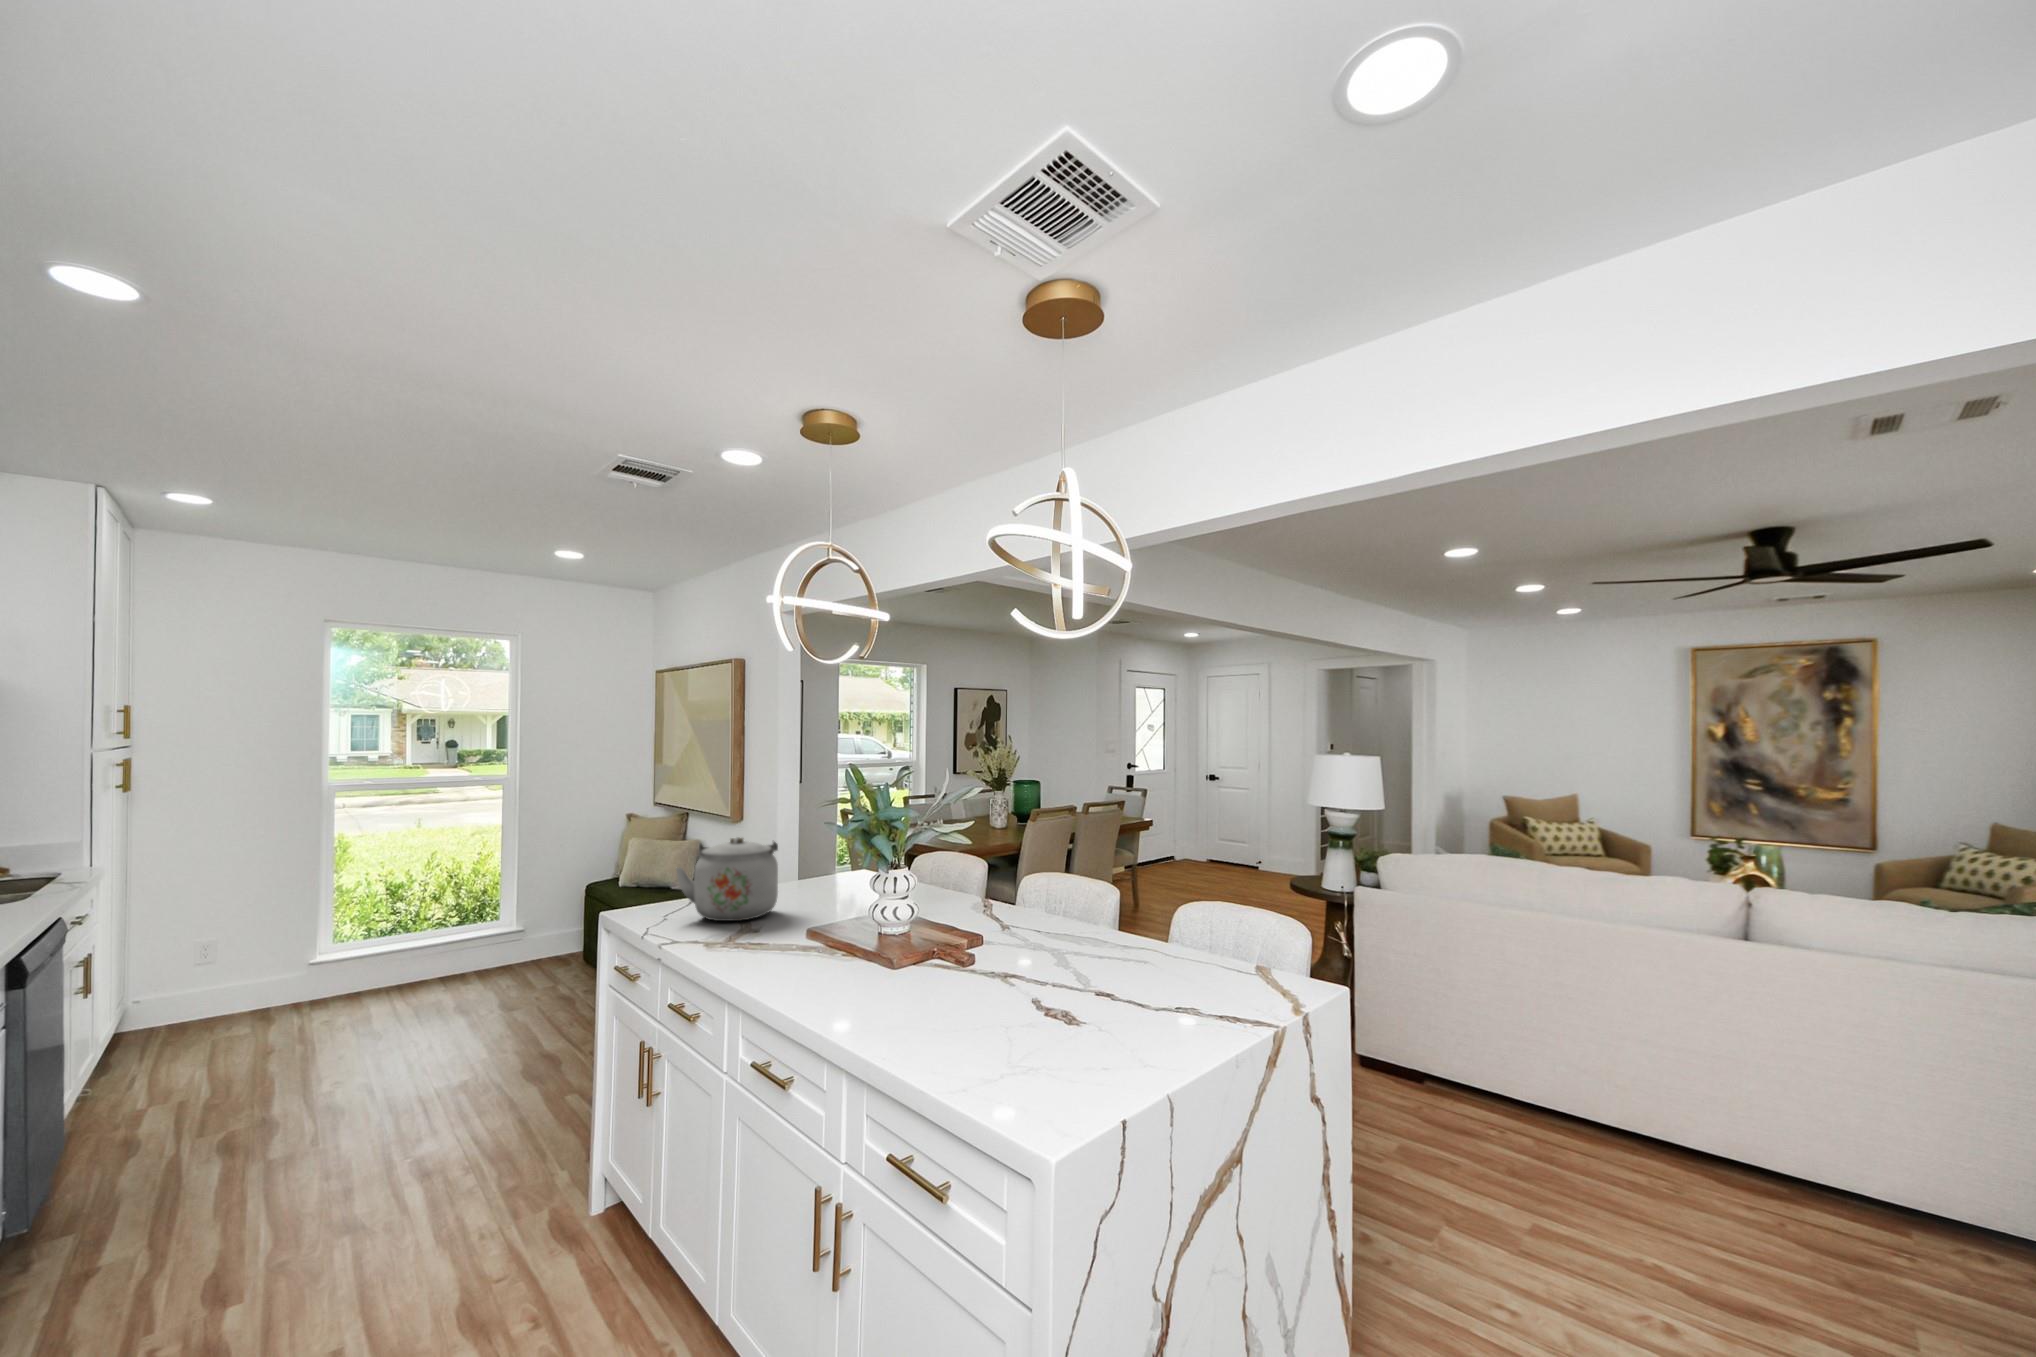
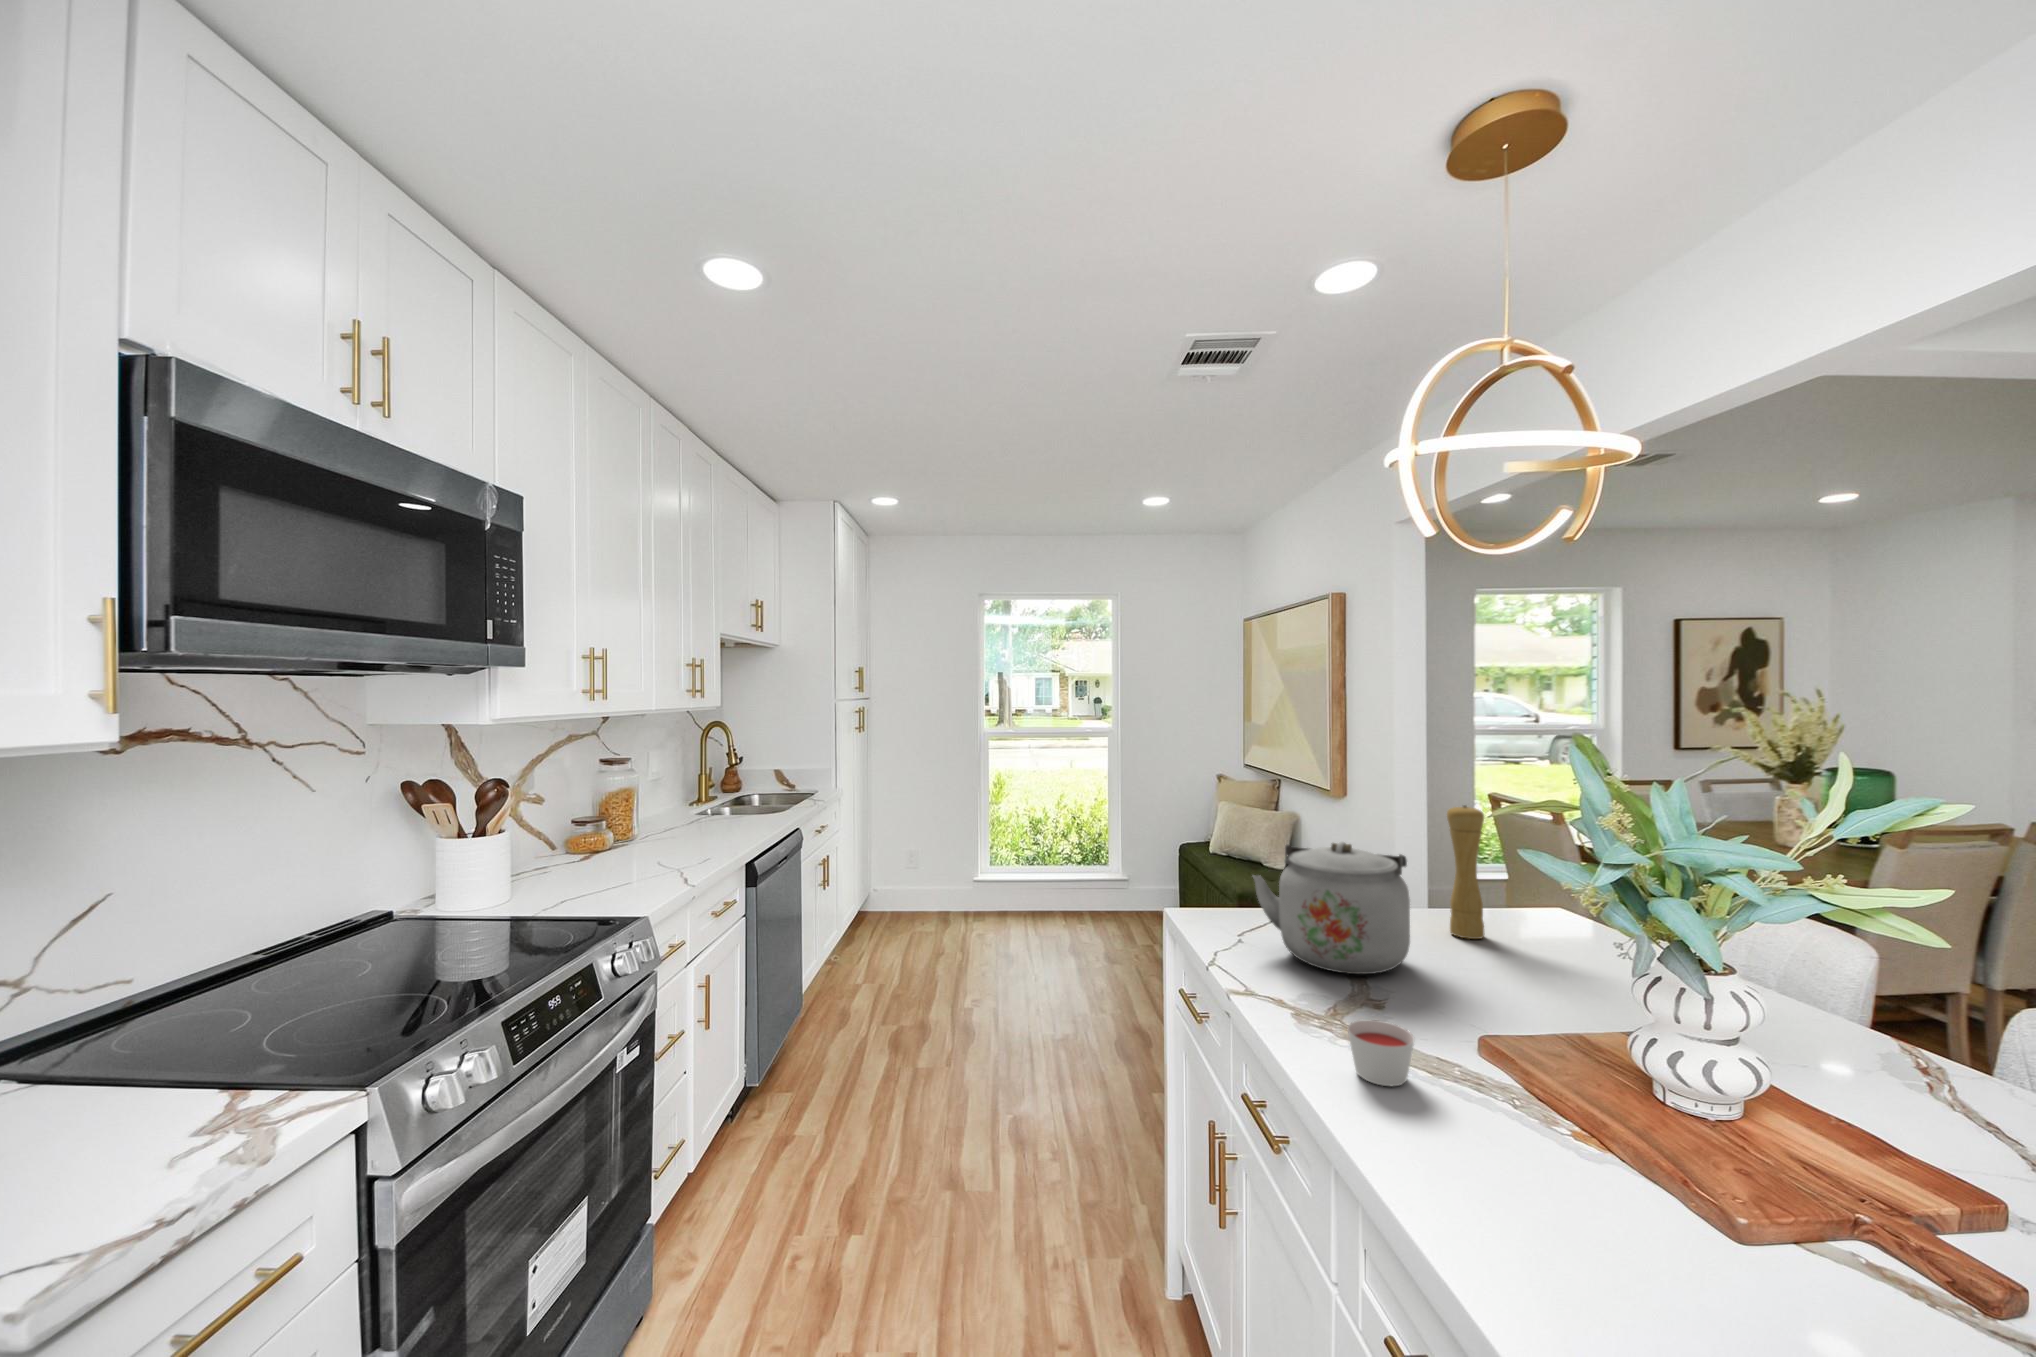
pepper mill: none [804,809,826,895] -> present [1447,805,1485,939]
candle: none [737,926,773,957] -> present [1348,1020,1414,1086]

